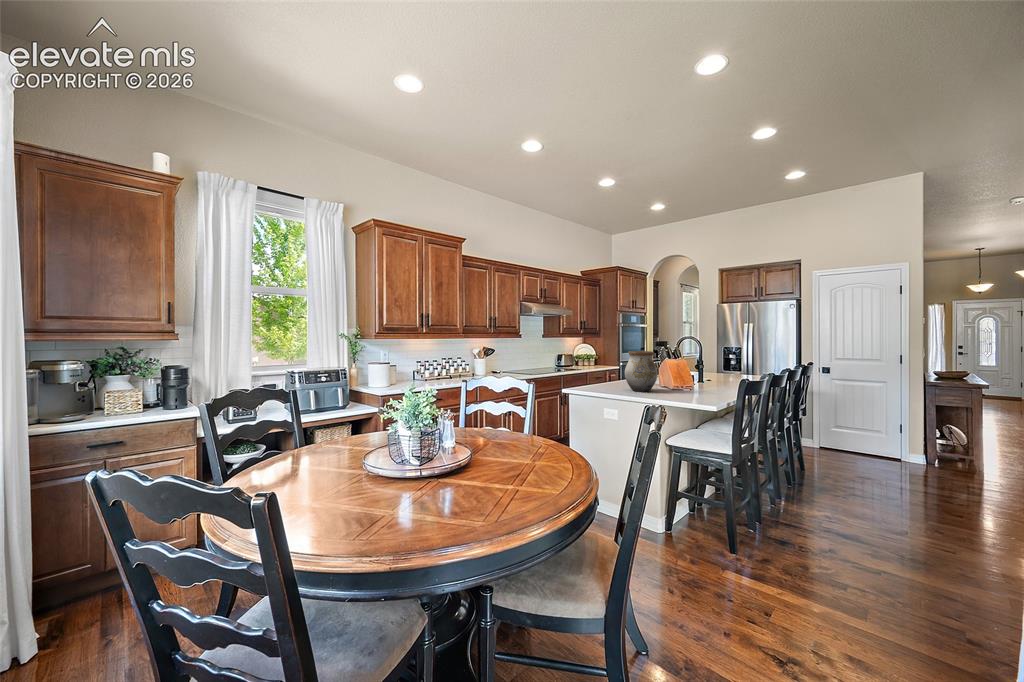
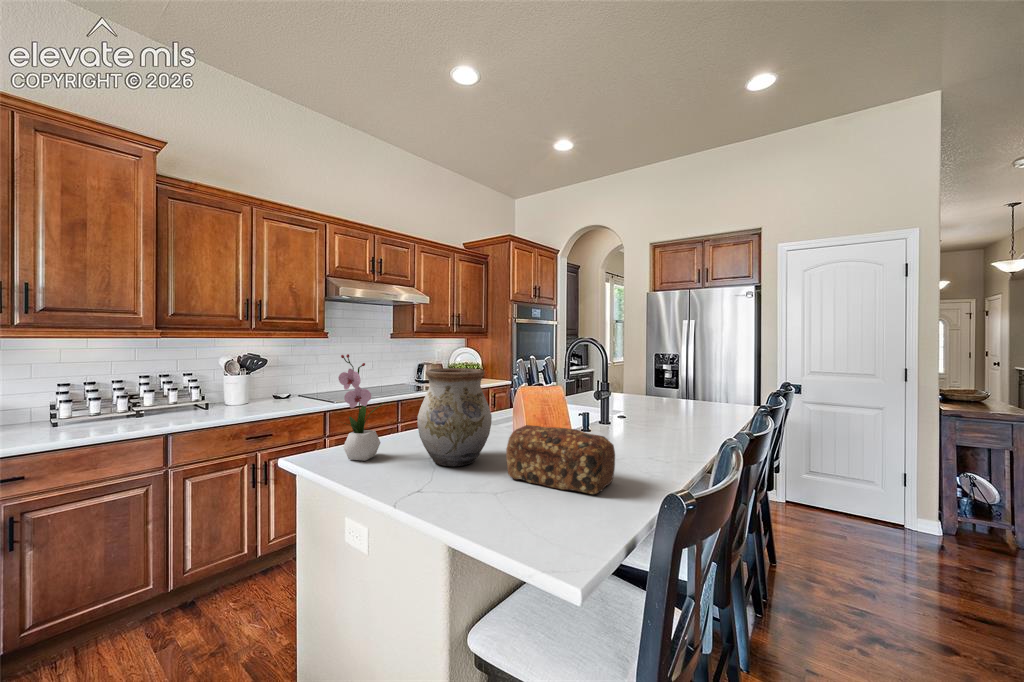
flower arrangement: none [591,345,607,390] -> present [338,354,383,461]
bread loaf: none [670,373,716,397] -> present [506,425,615,494]

